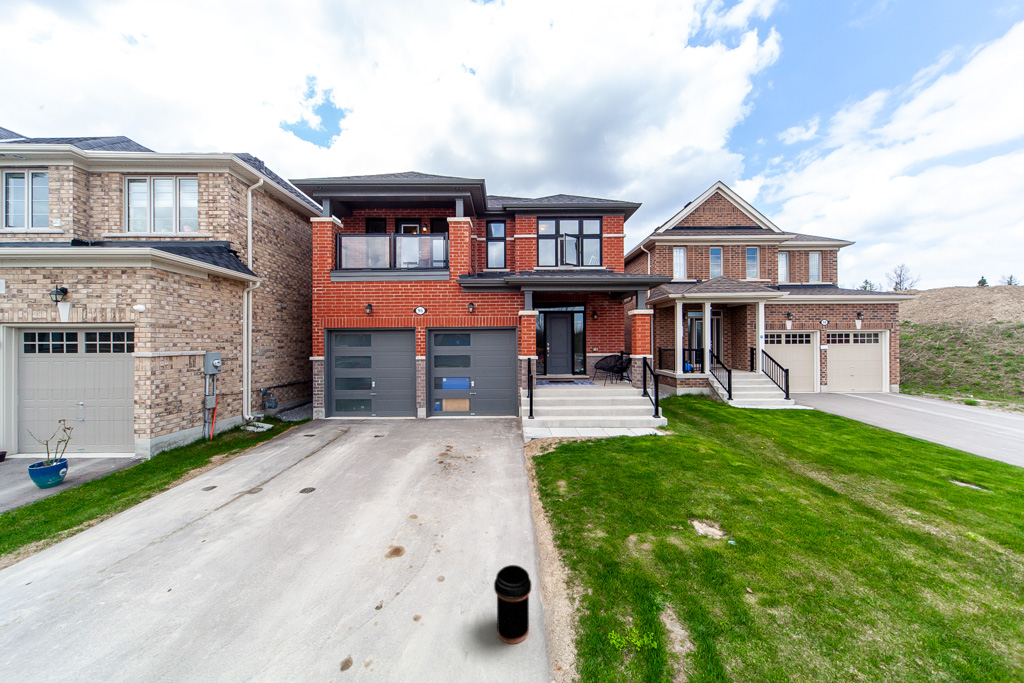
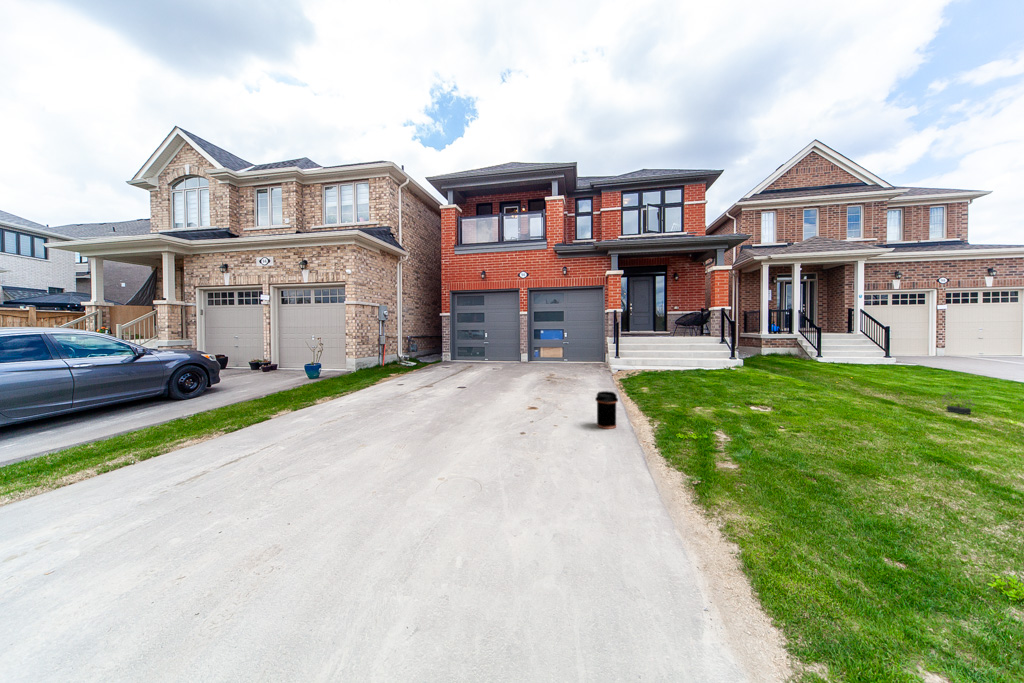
decorative plant: none [914,503,957,536] -> present [942,393,974,414]

